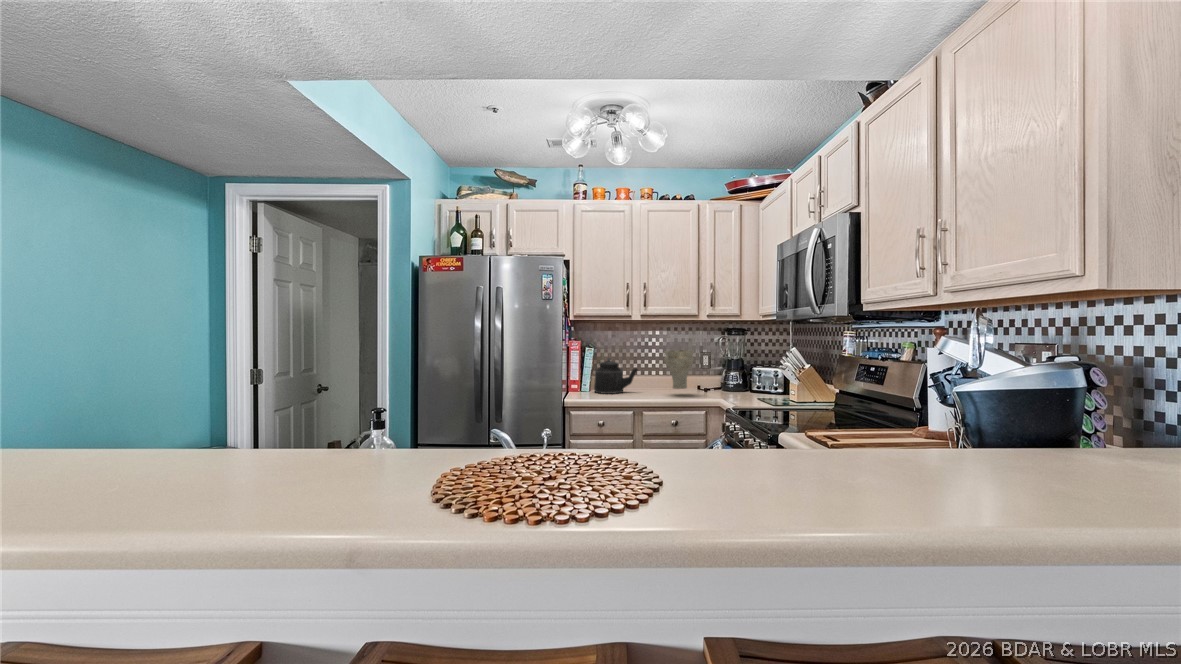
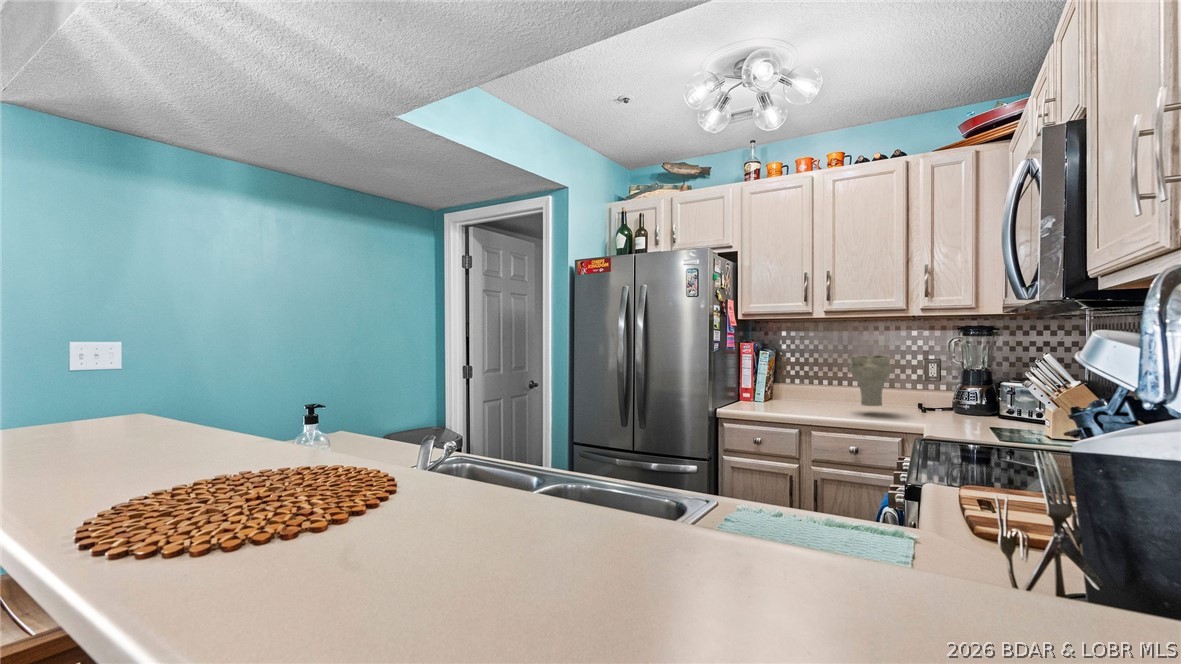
kettle: present [594,358,638,394] -> none [766,354,821,405]

